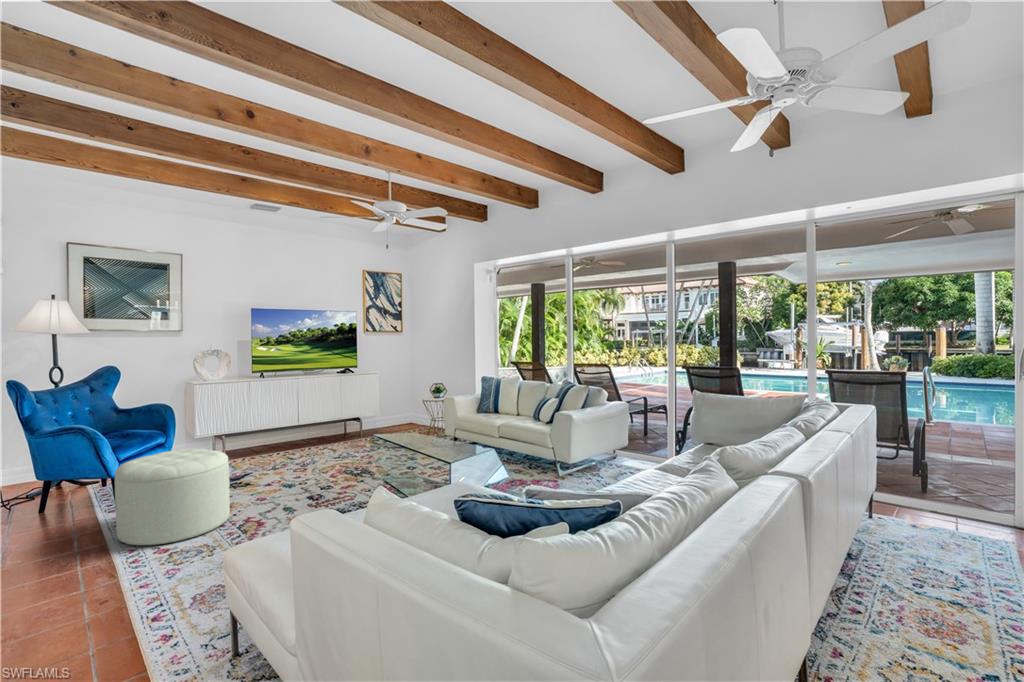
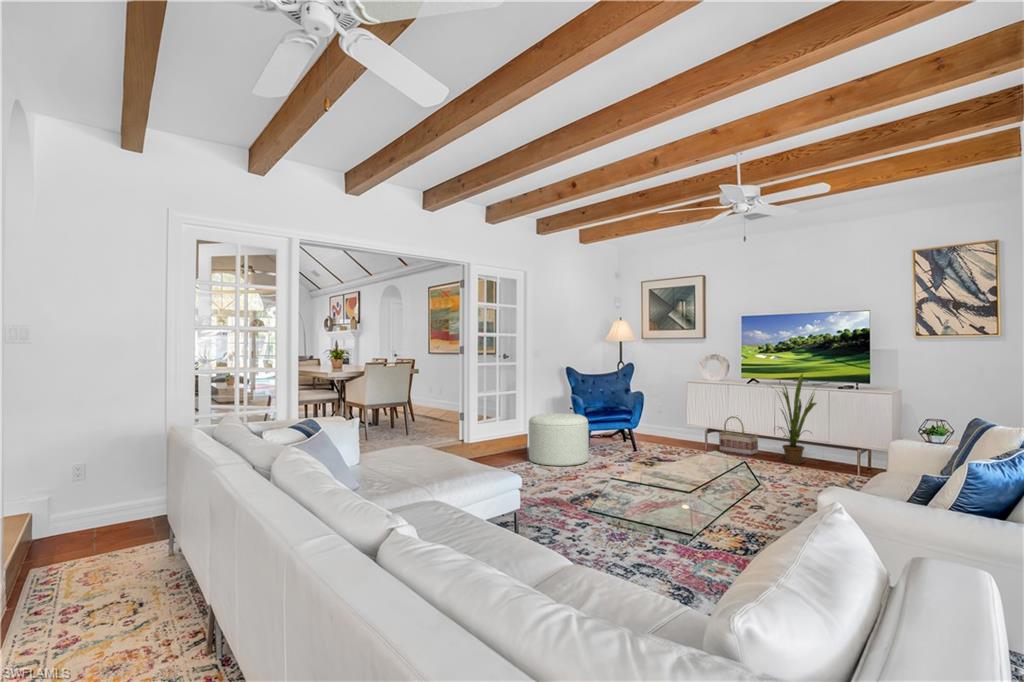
house plant: none [302,364,350,446] -> present [779,374,817,464]
basket: none [246,412,287,455] -> present [719,416,758,455]

